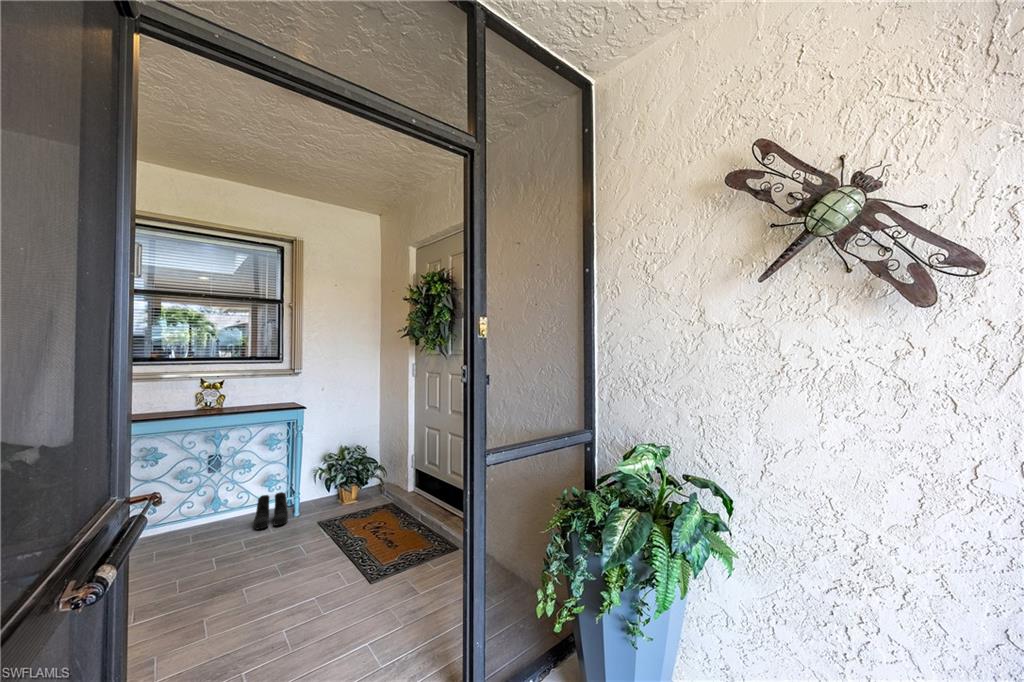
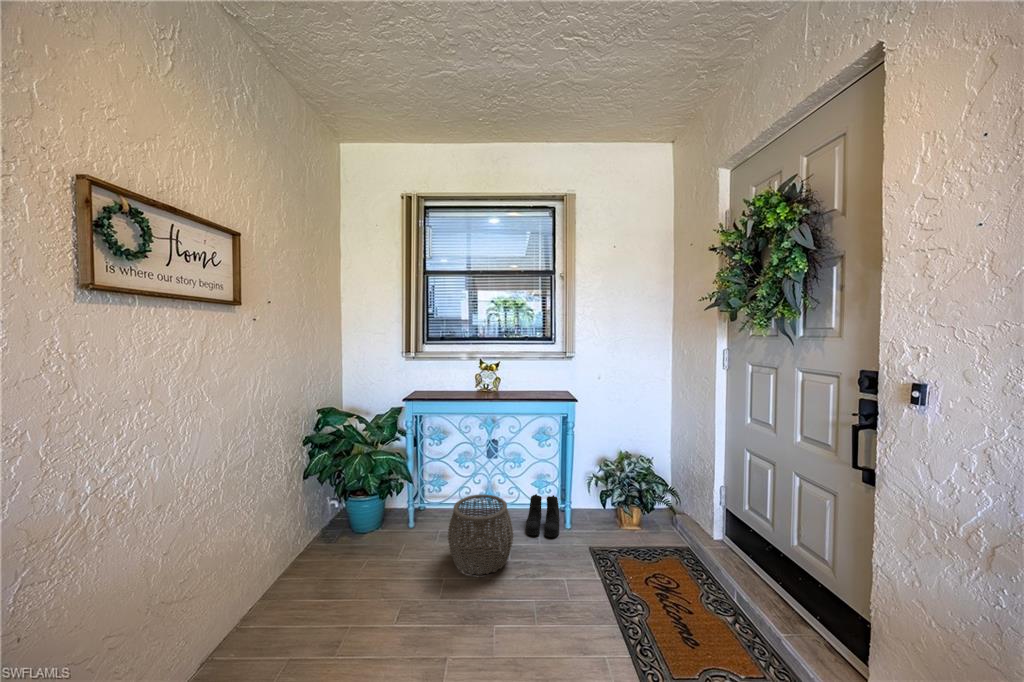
woven basket: none [168,499,245,573] -> present [448,494,513,575]

